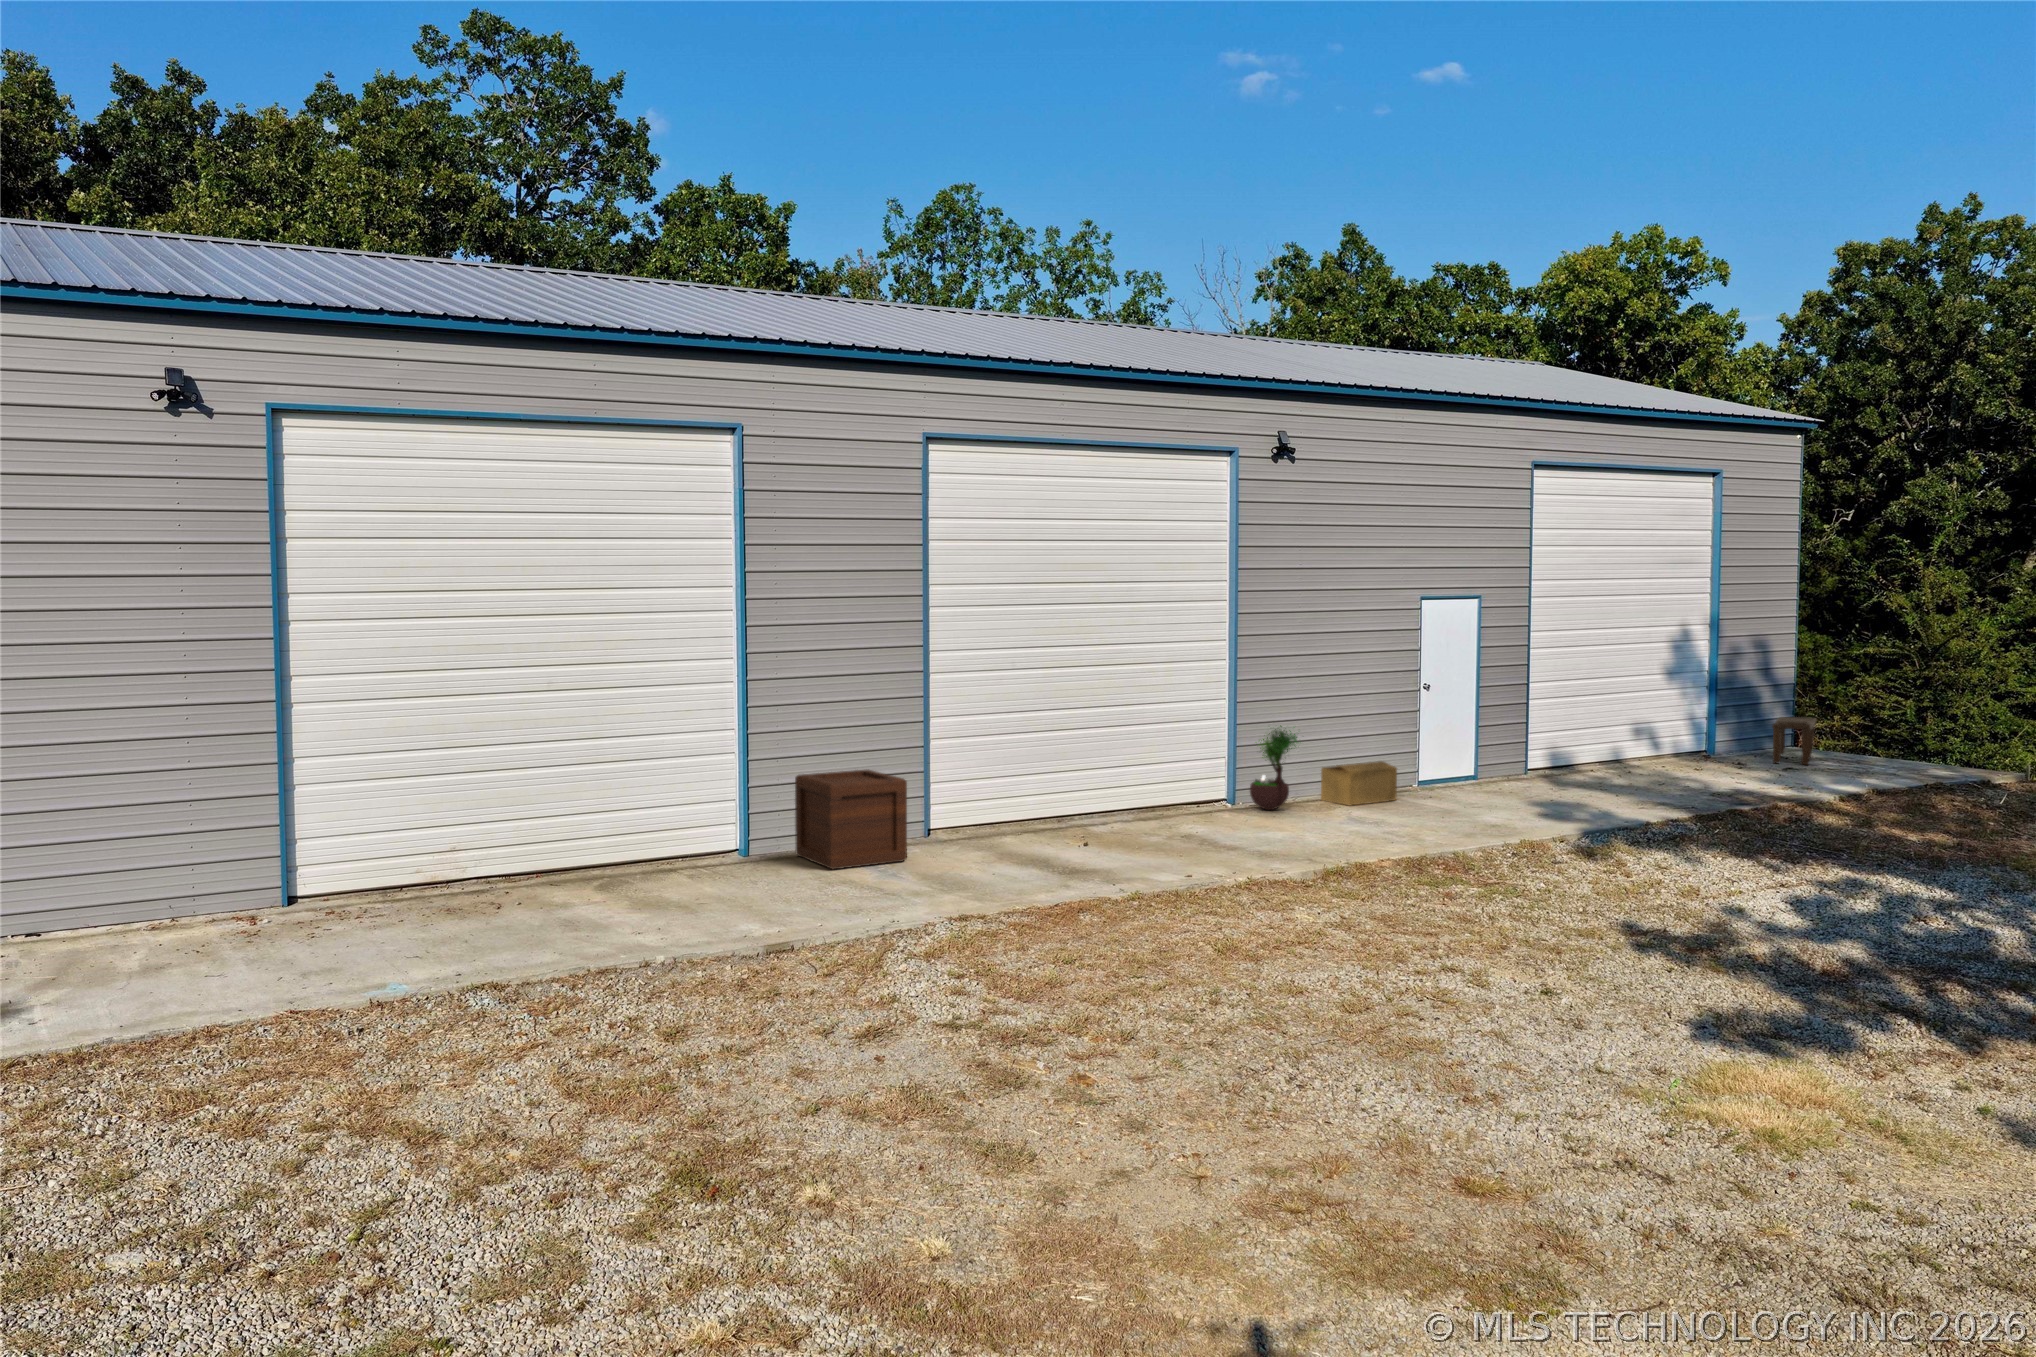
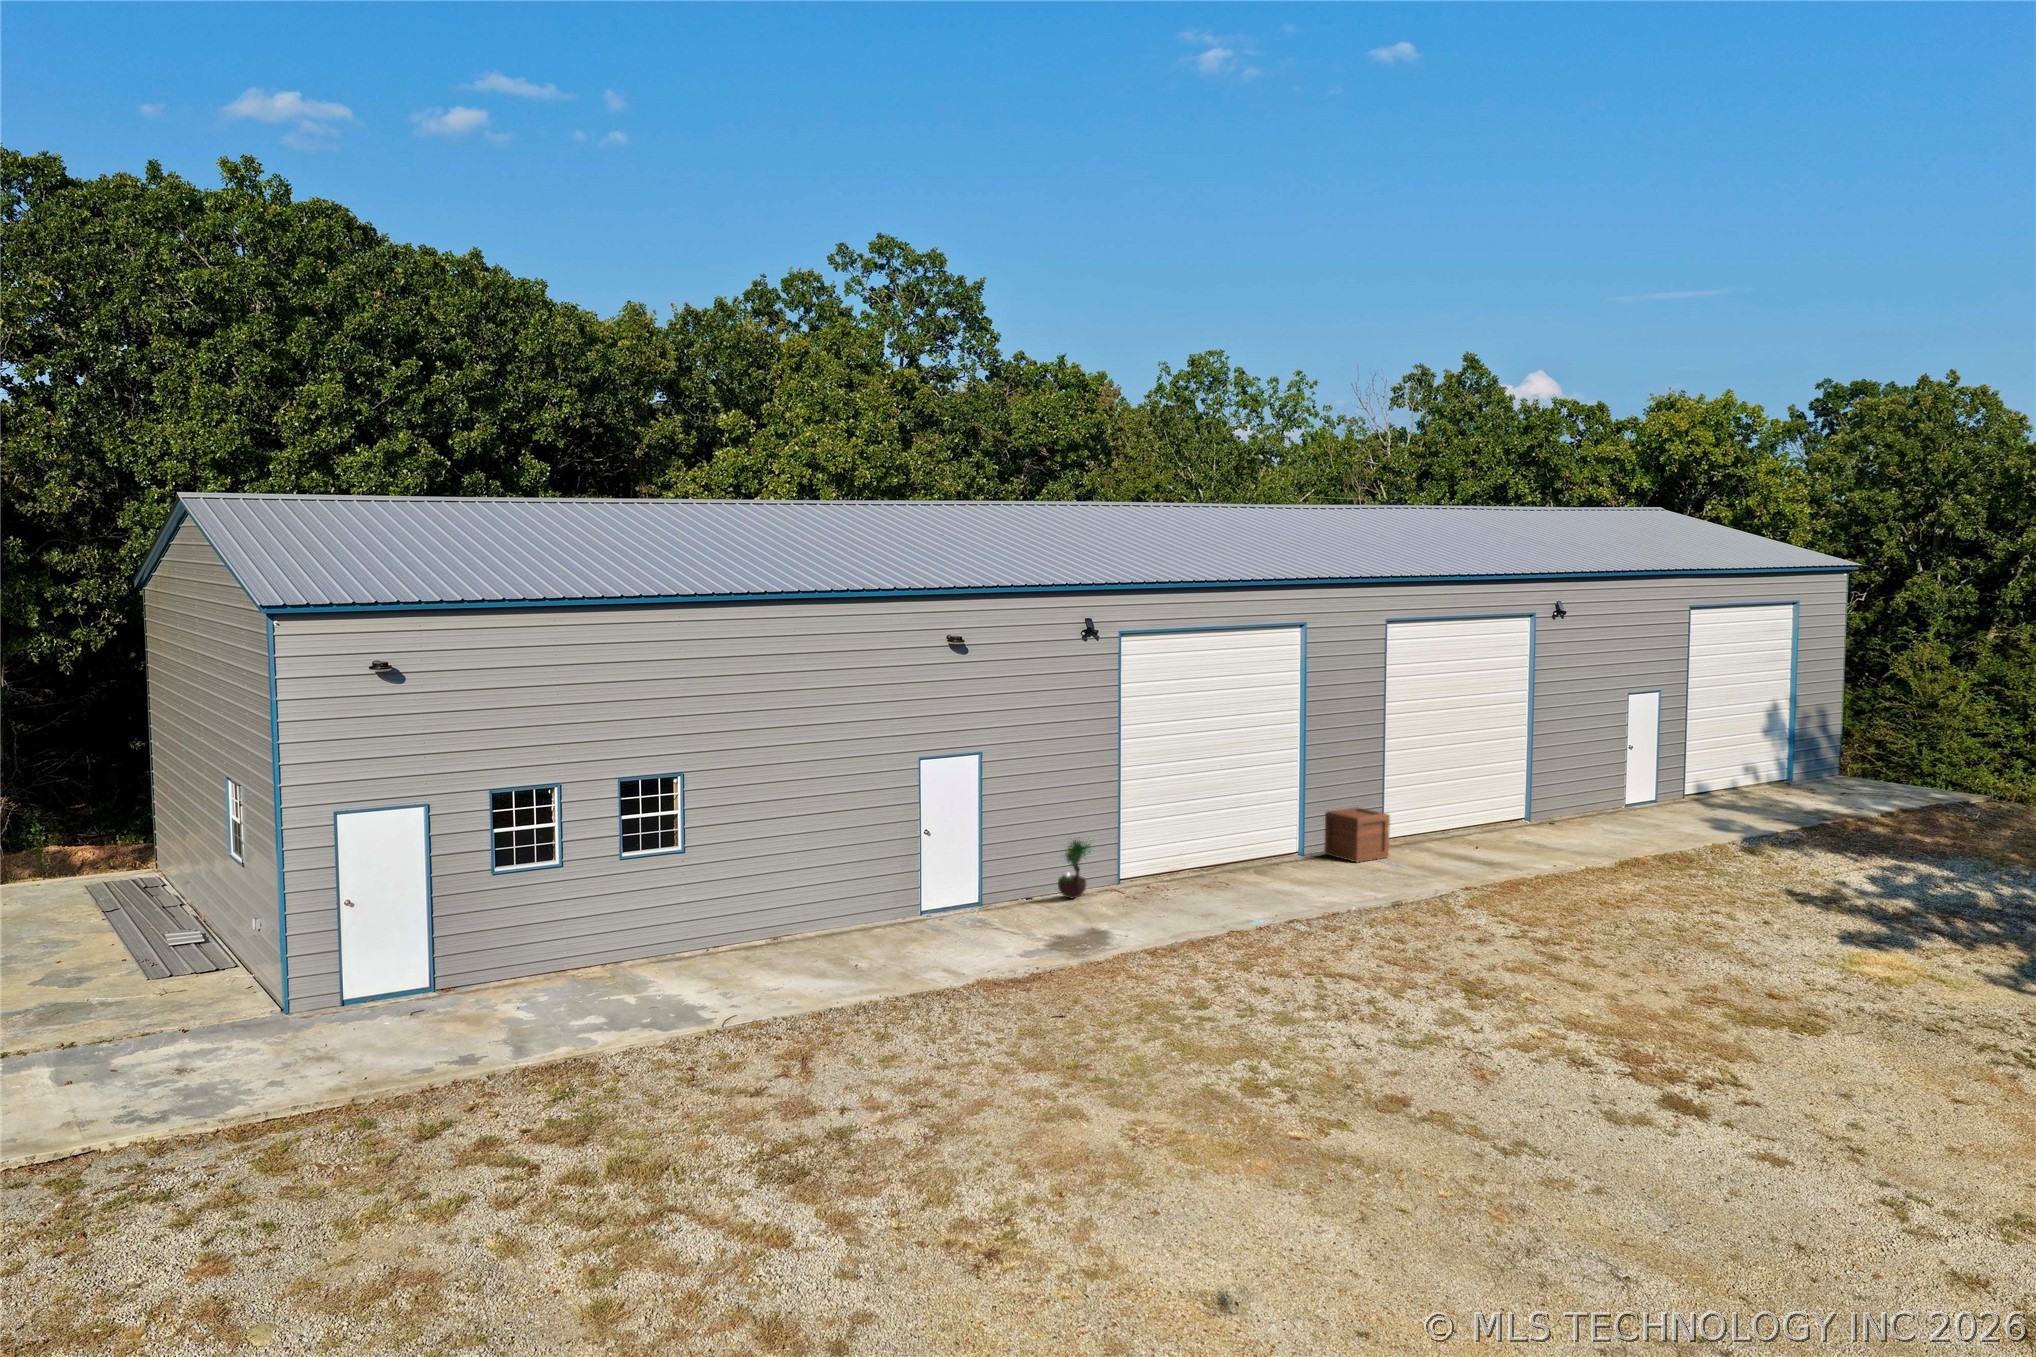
bench: present [1772,717,1816,765] -> none [1830,755,1857,788]
potted tree: present [1250,725,1297,810] -> present [1058,837,1091,898]
cardboard box: present [1321,761,1397,806] -> none [1571,793,1617,820]

